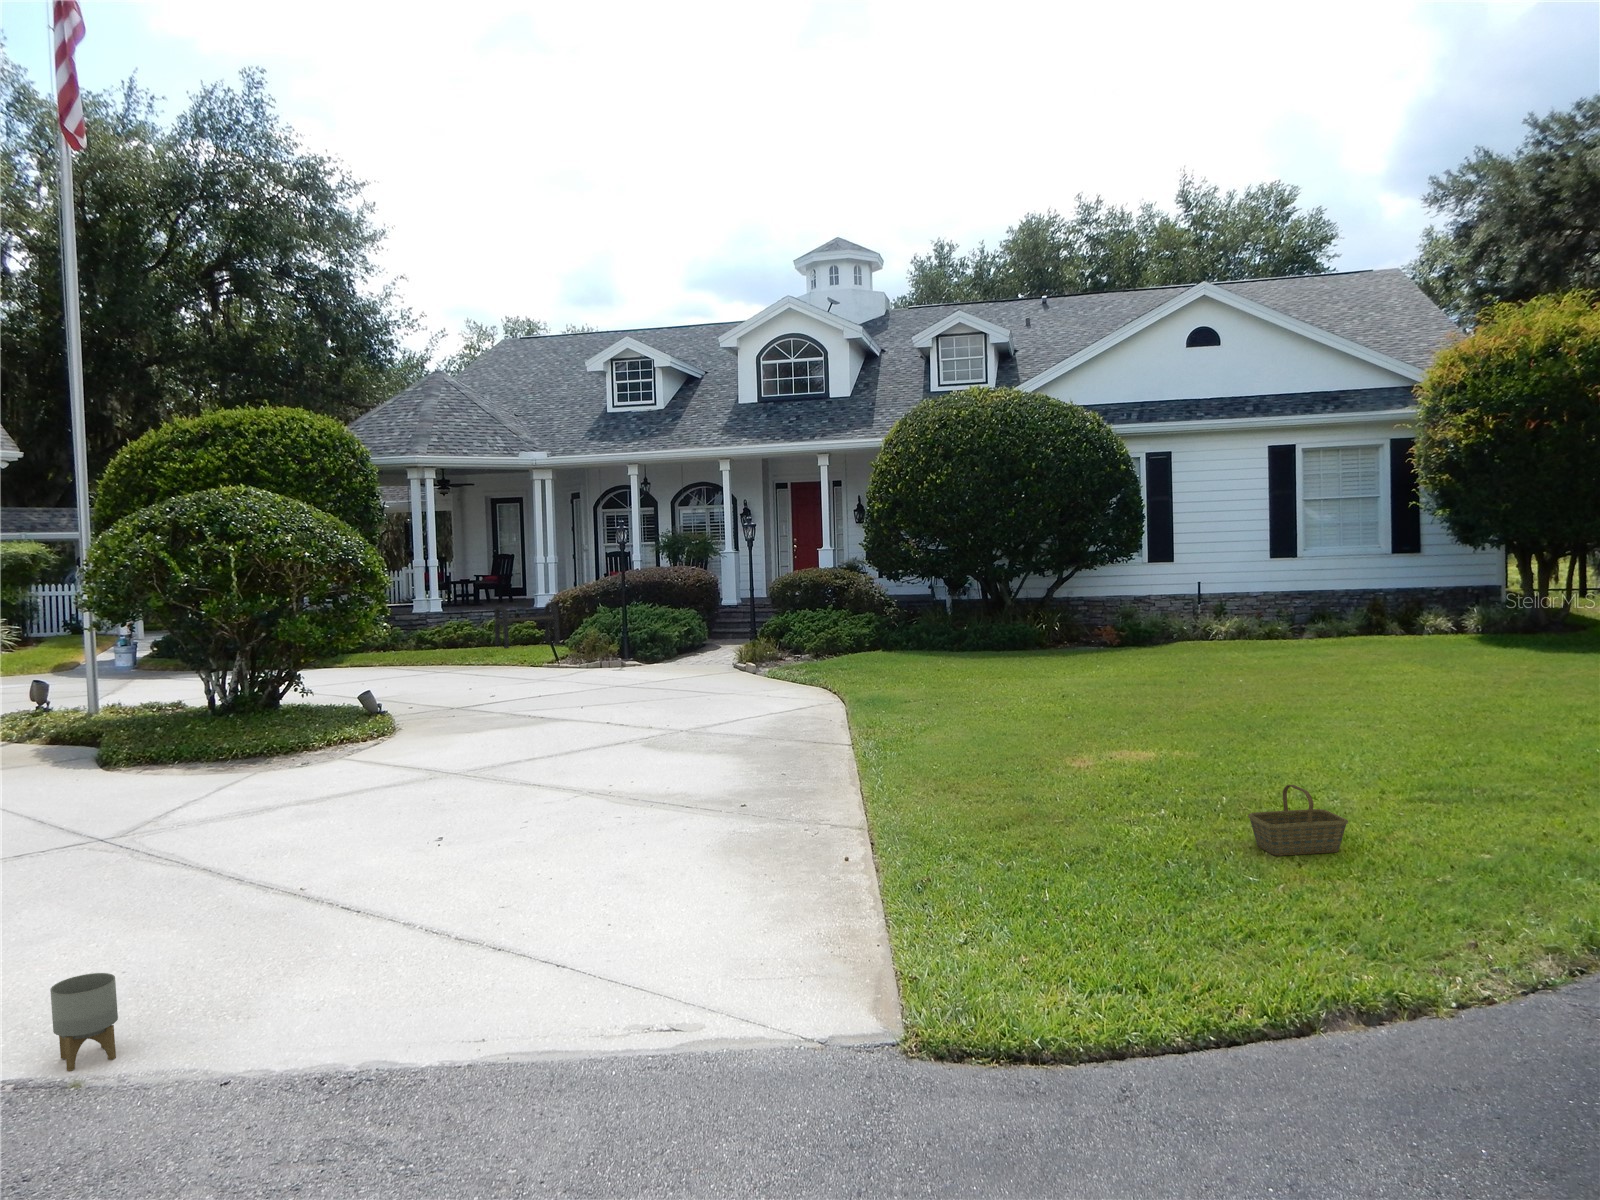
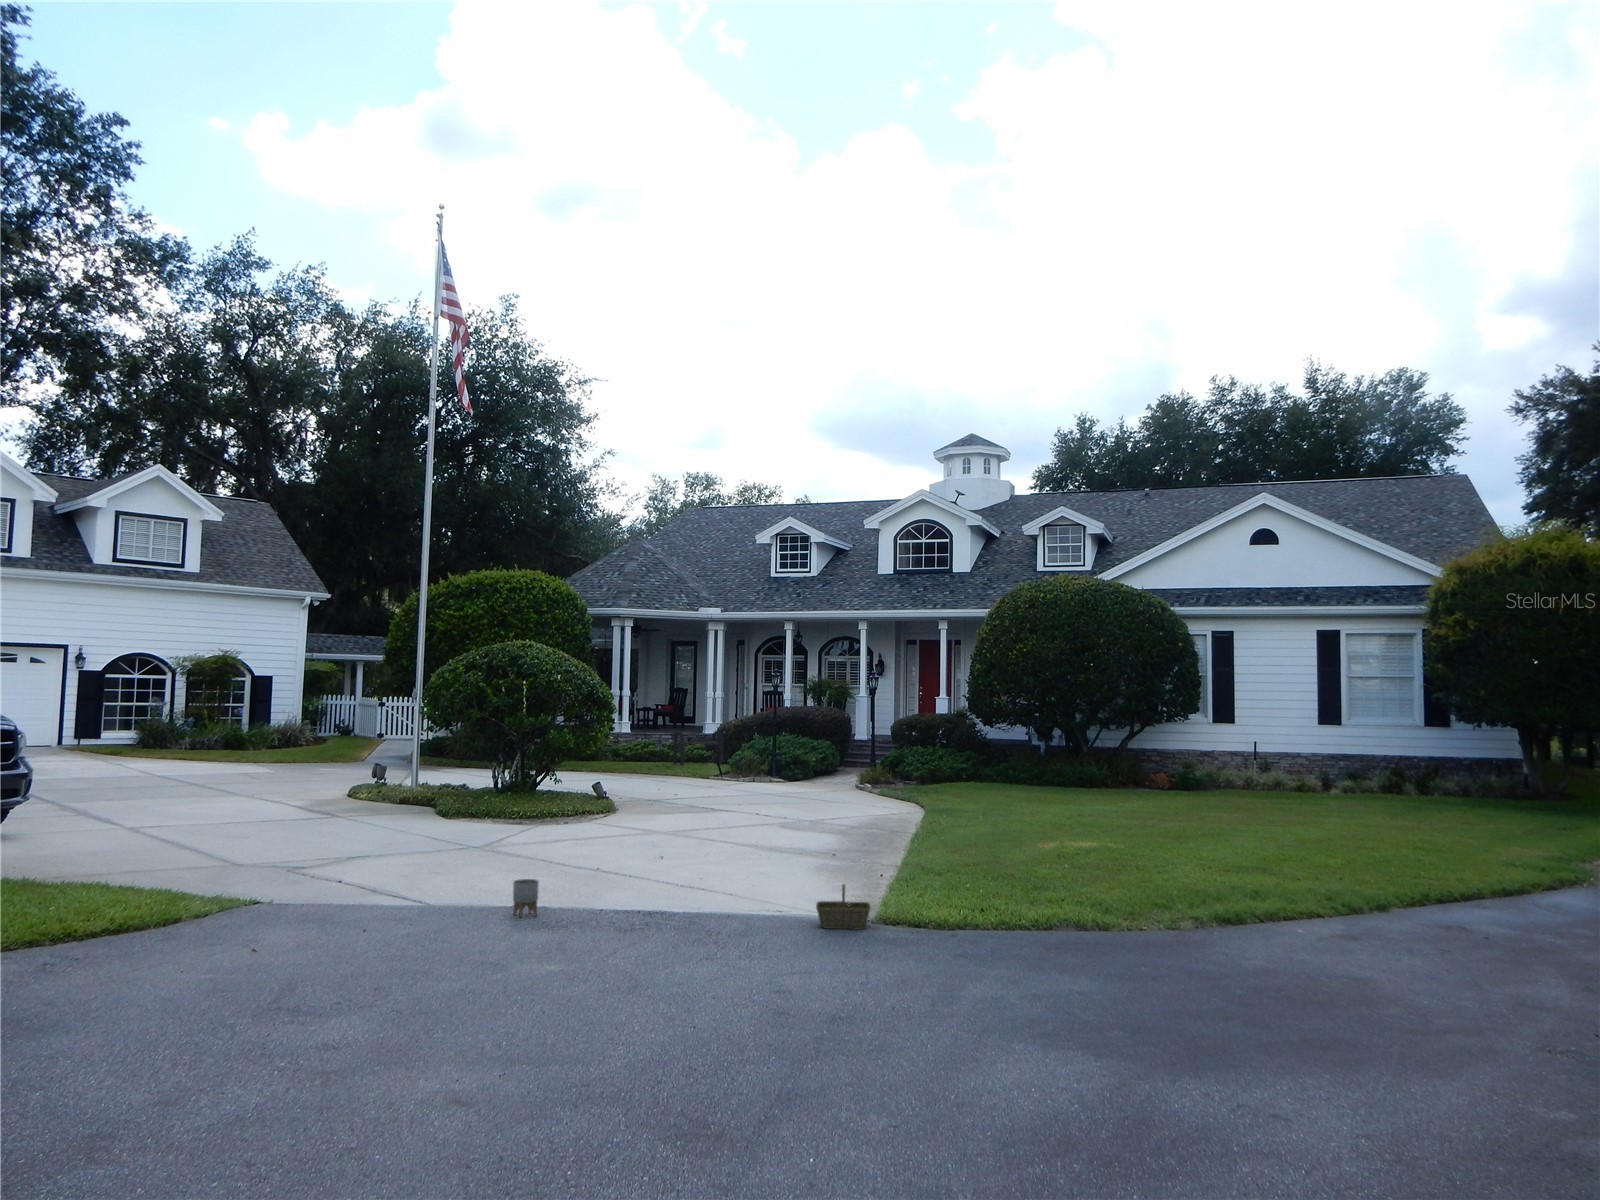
basket: present [1248,785,1348,856] -> present [816,884,871,929]

